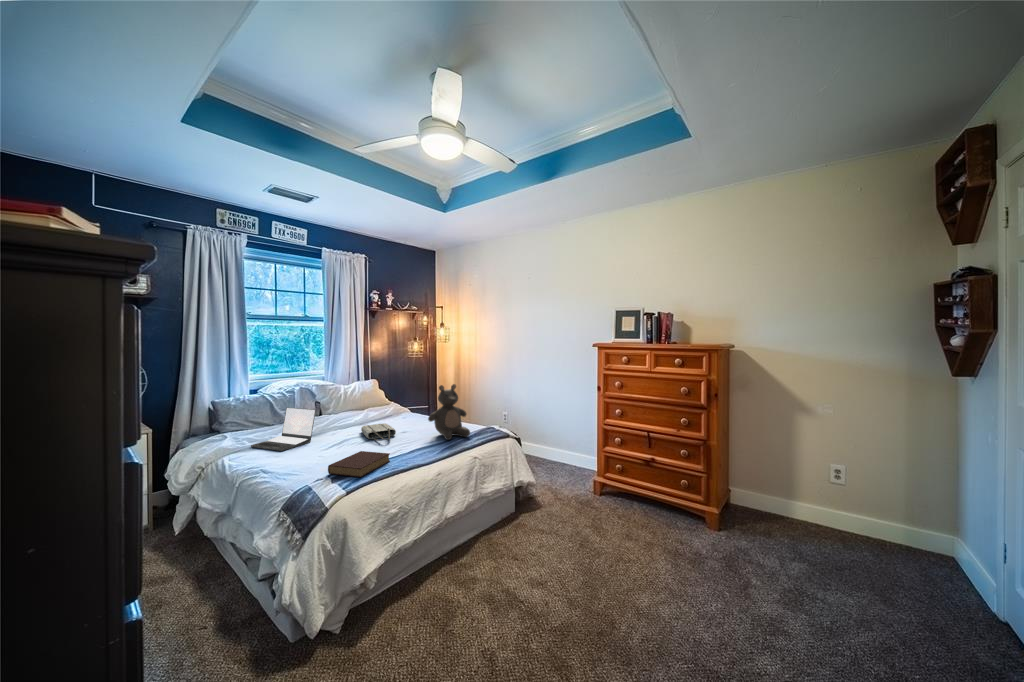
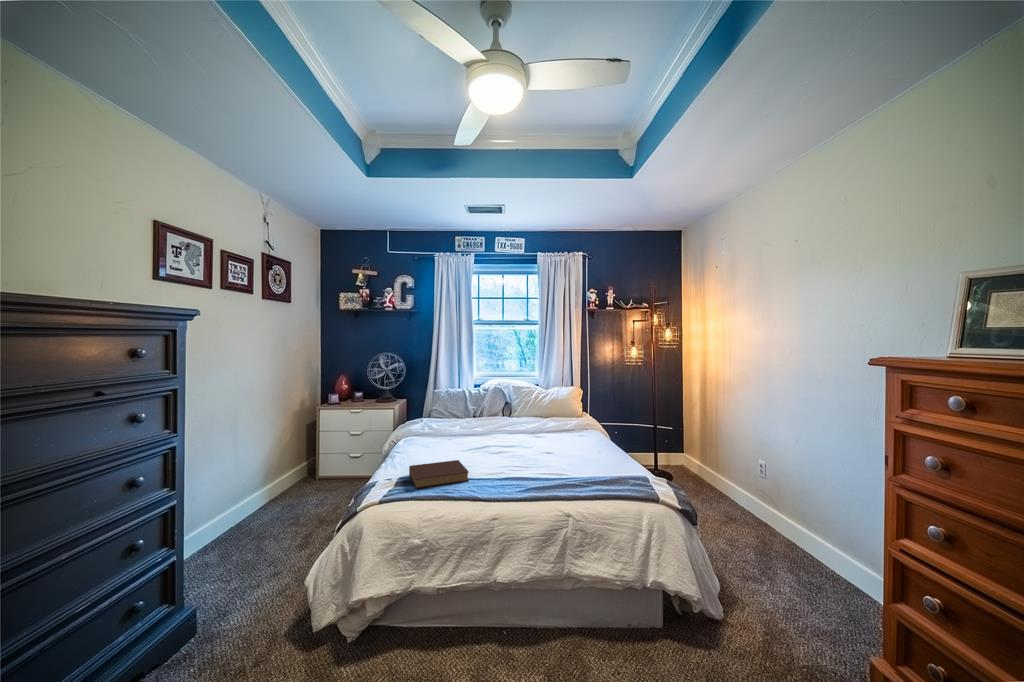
teddy bear: present [428,384,470,440] -> none [552,401,608,479]
laptop: present [251,408,316,451] -> none [429,402,470,441]
tote bag: present [361,423,396,441] -> none [501,434,539,455]

